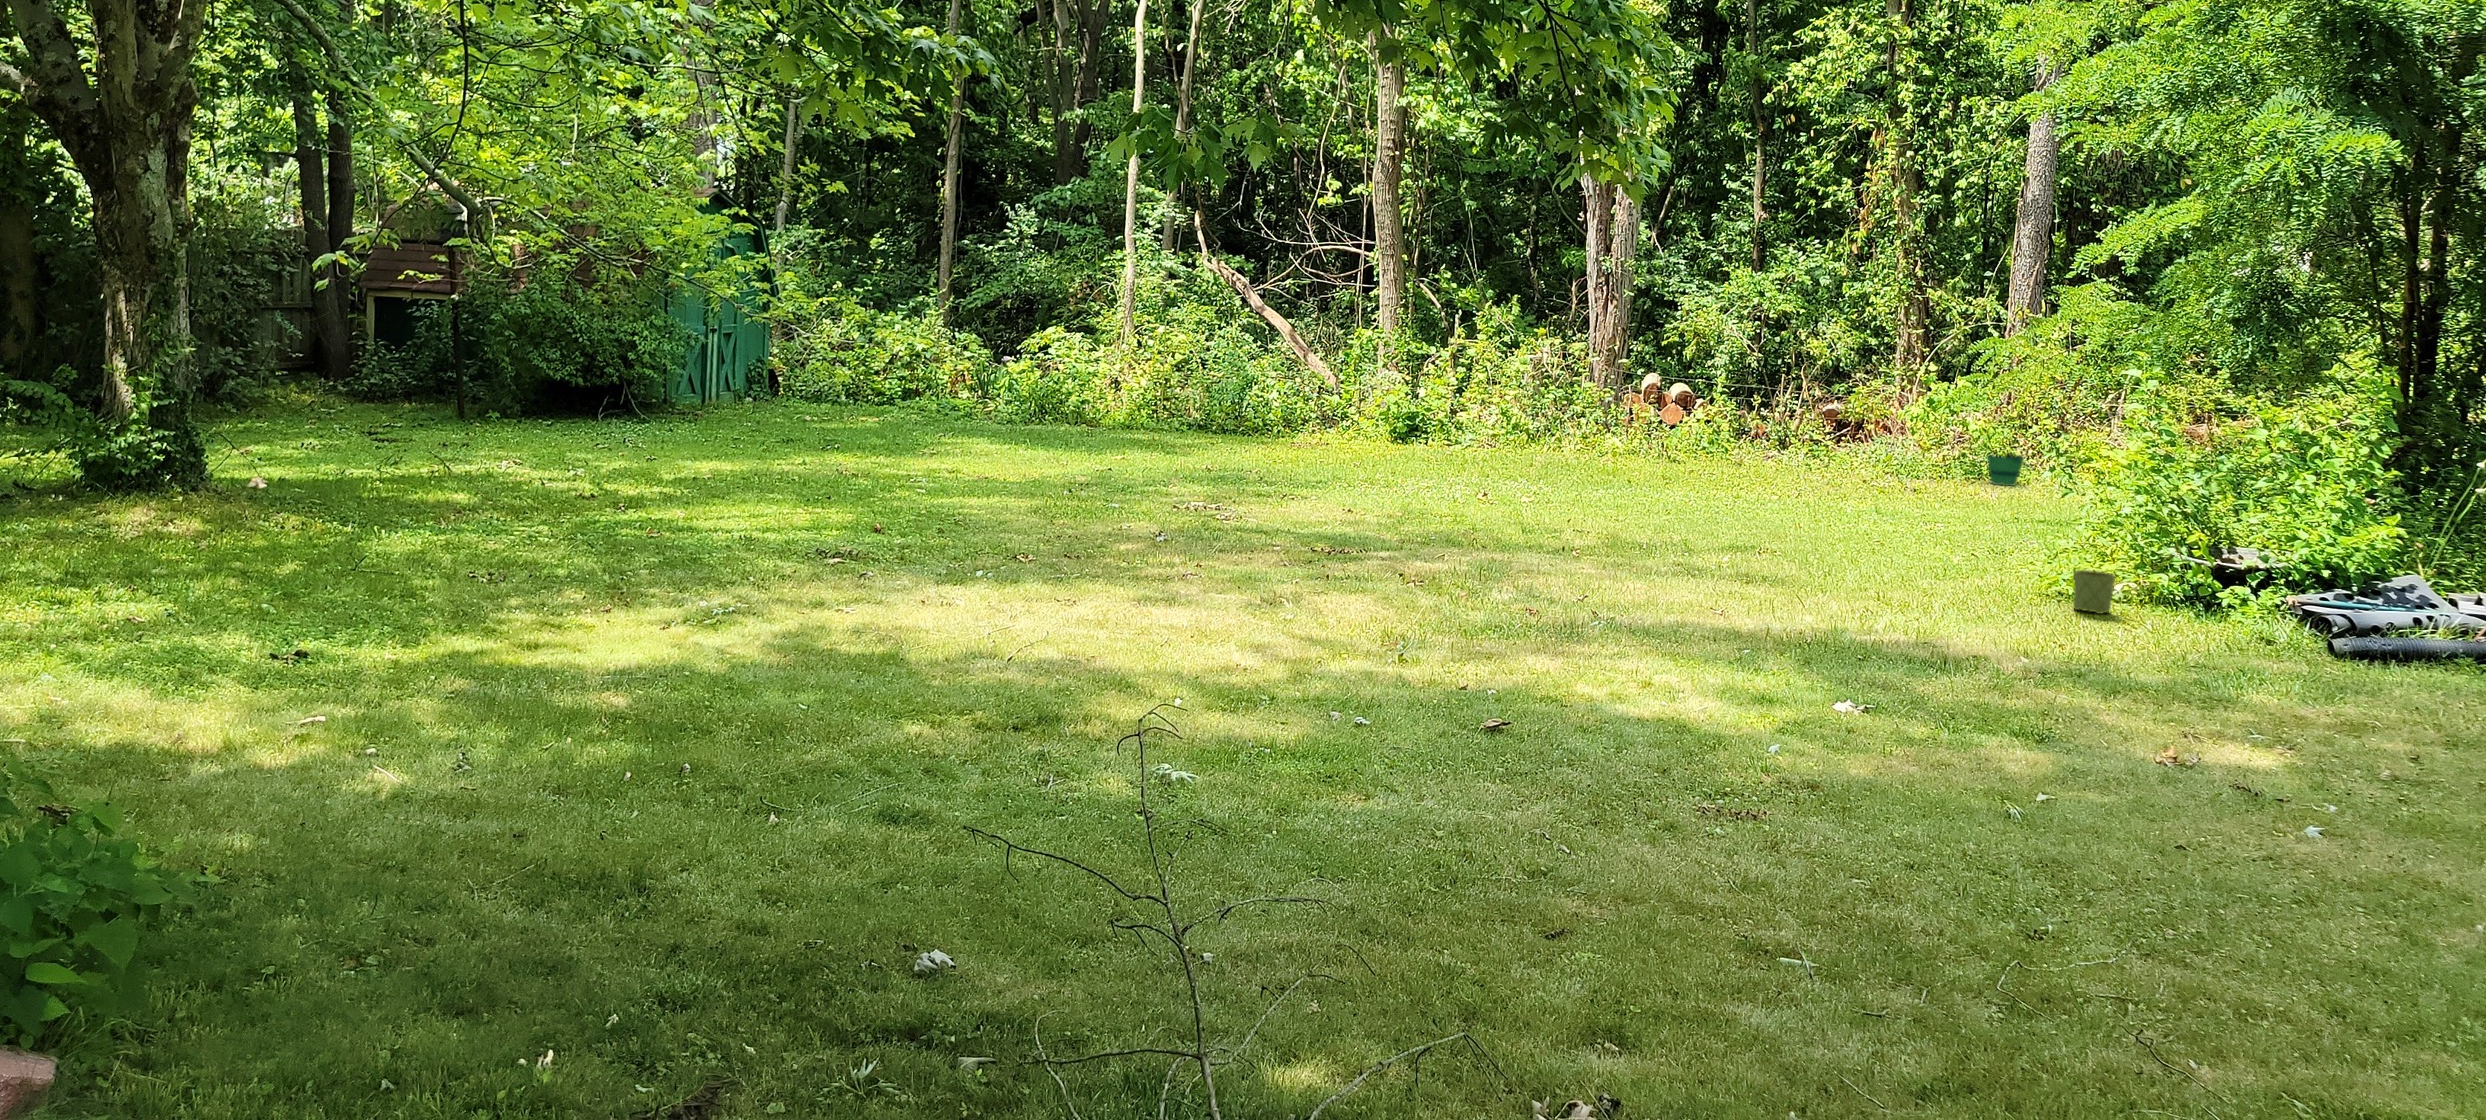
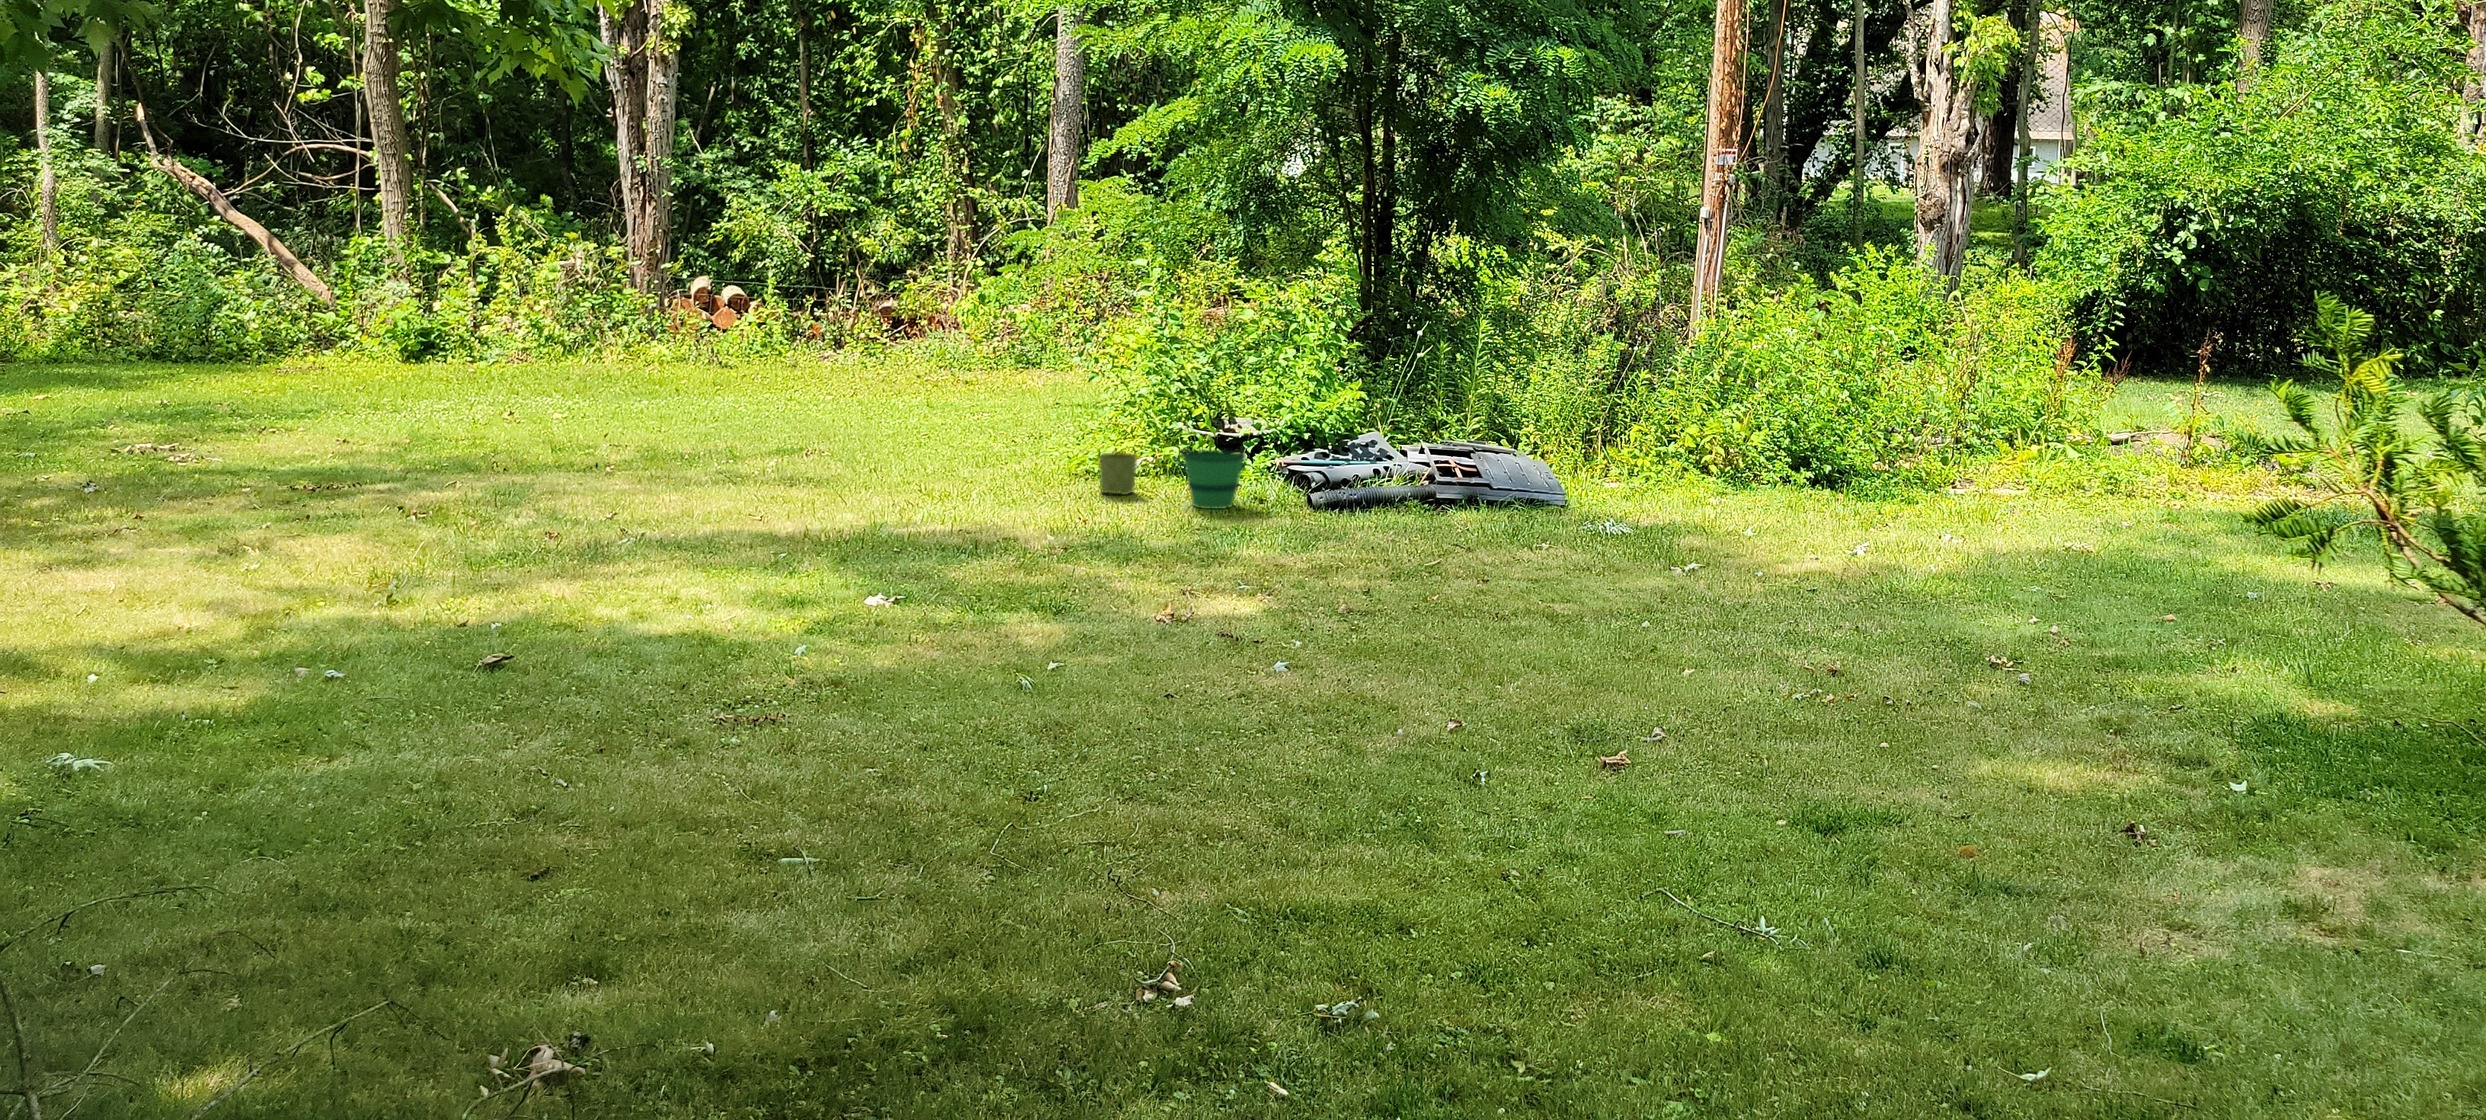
bucket: present [1987,453,2032,486] -> present [1175,449,1245,509]

